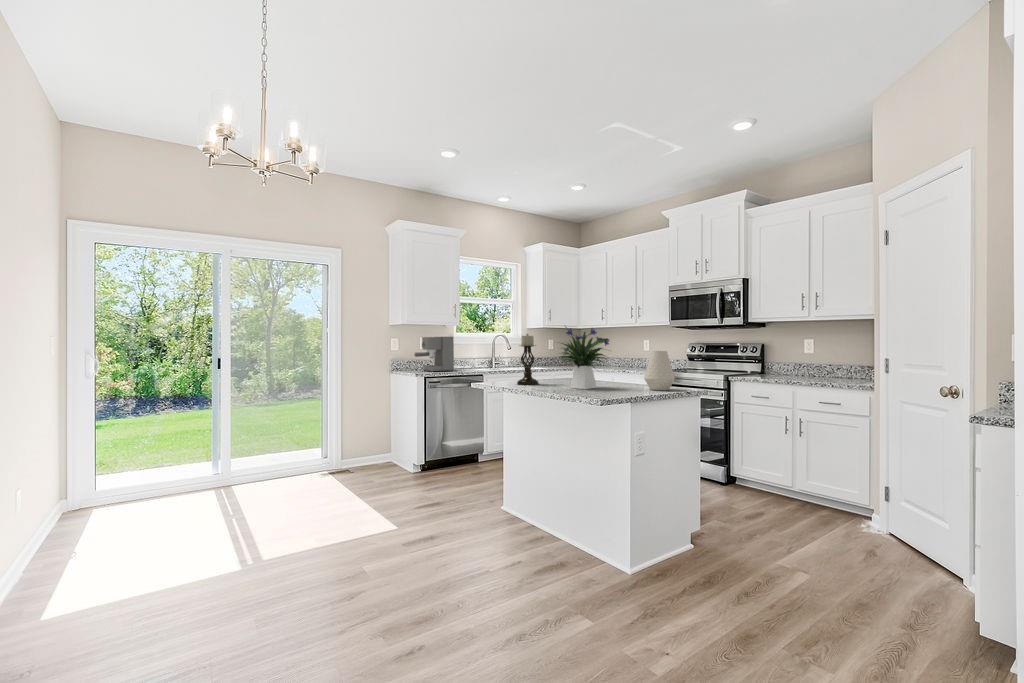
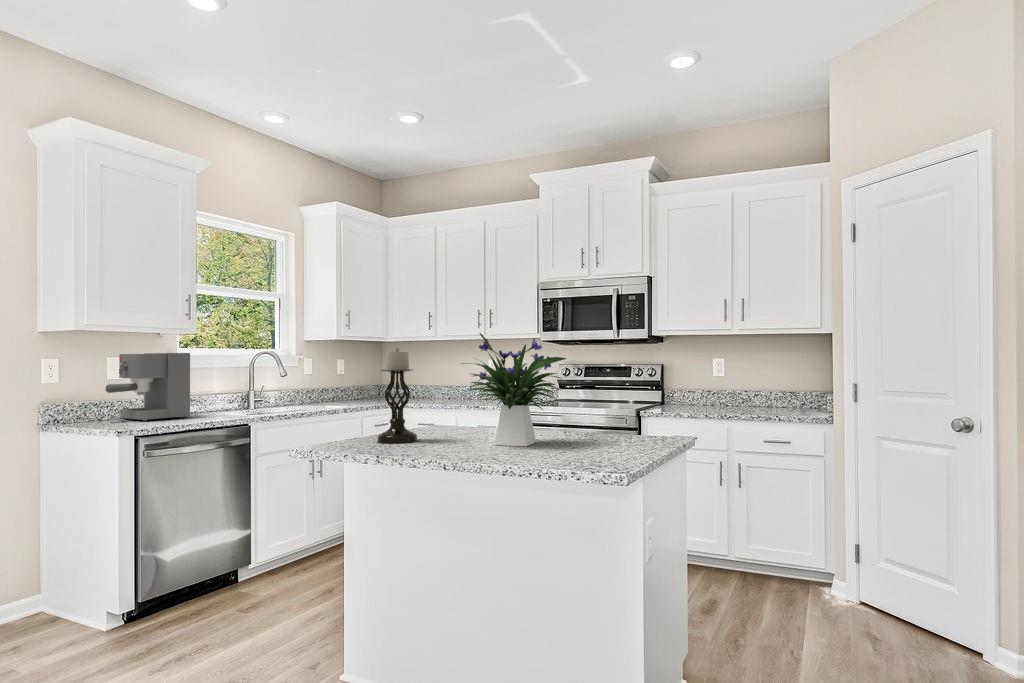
vase: present [644,351,675,391] -> none [614,377,663,442]

